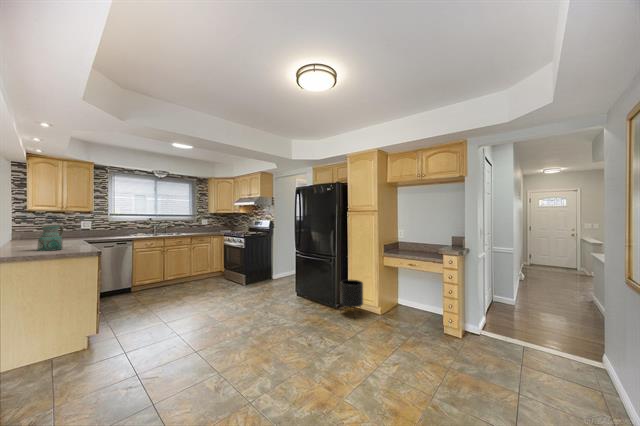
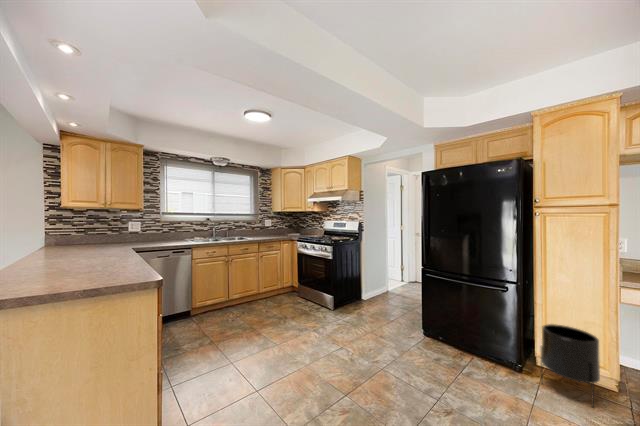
ceramic pitcher: present [37,225,63,251] -> none [54,229,100,280]

